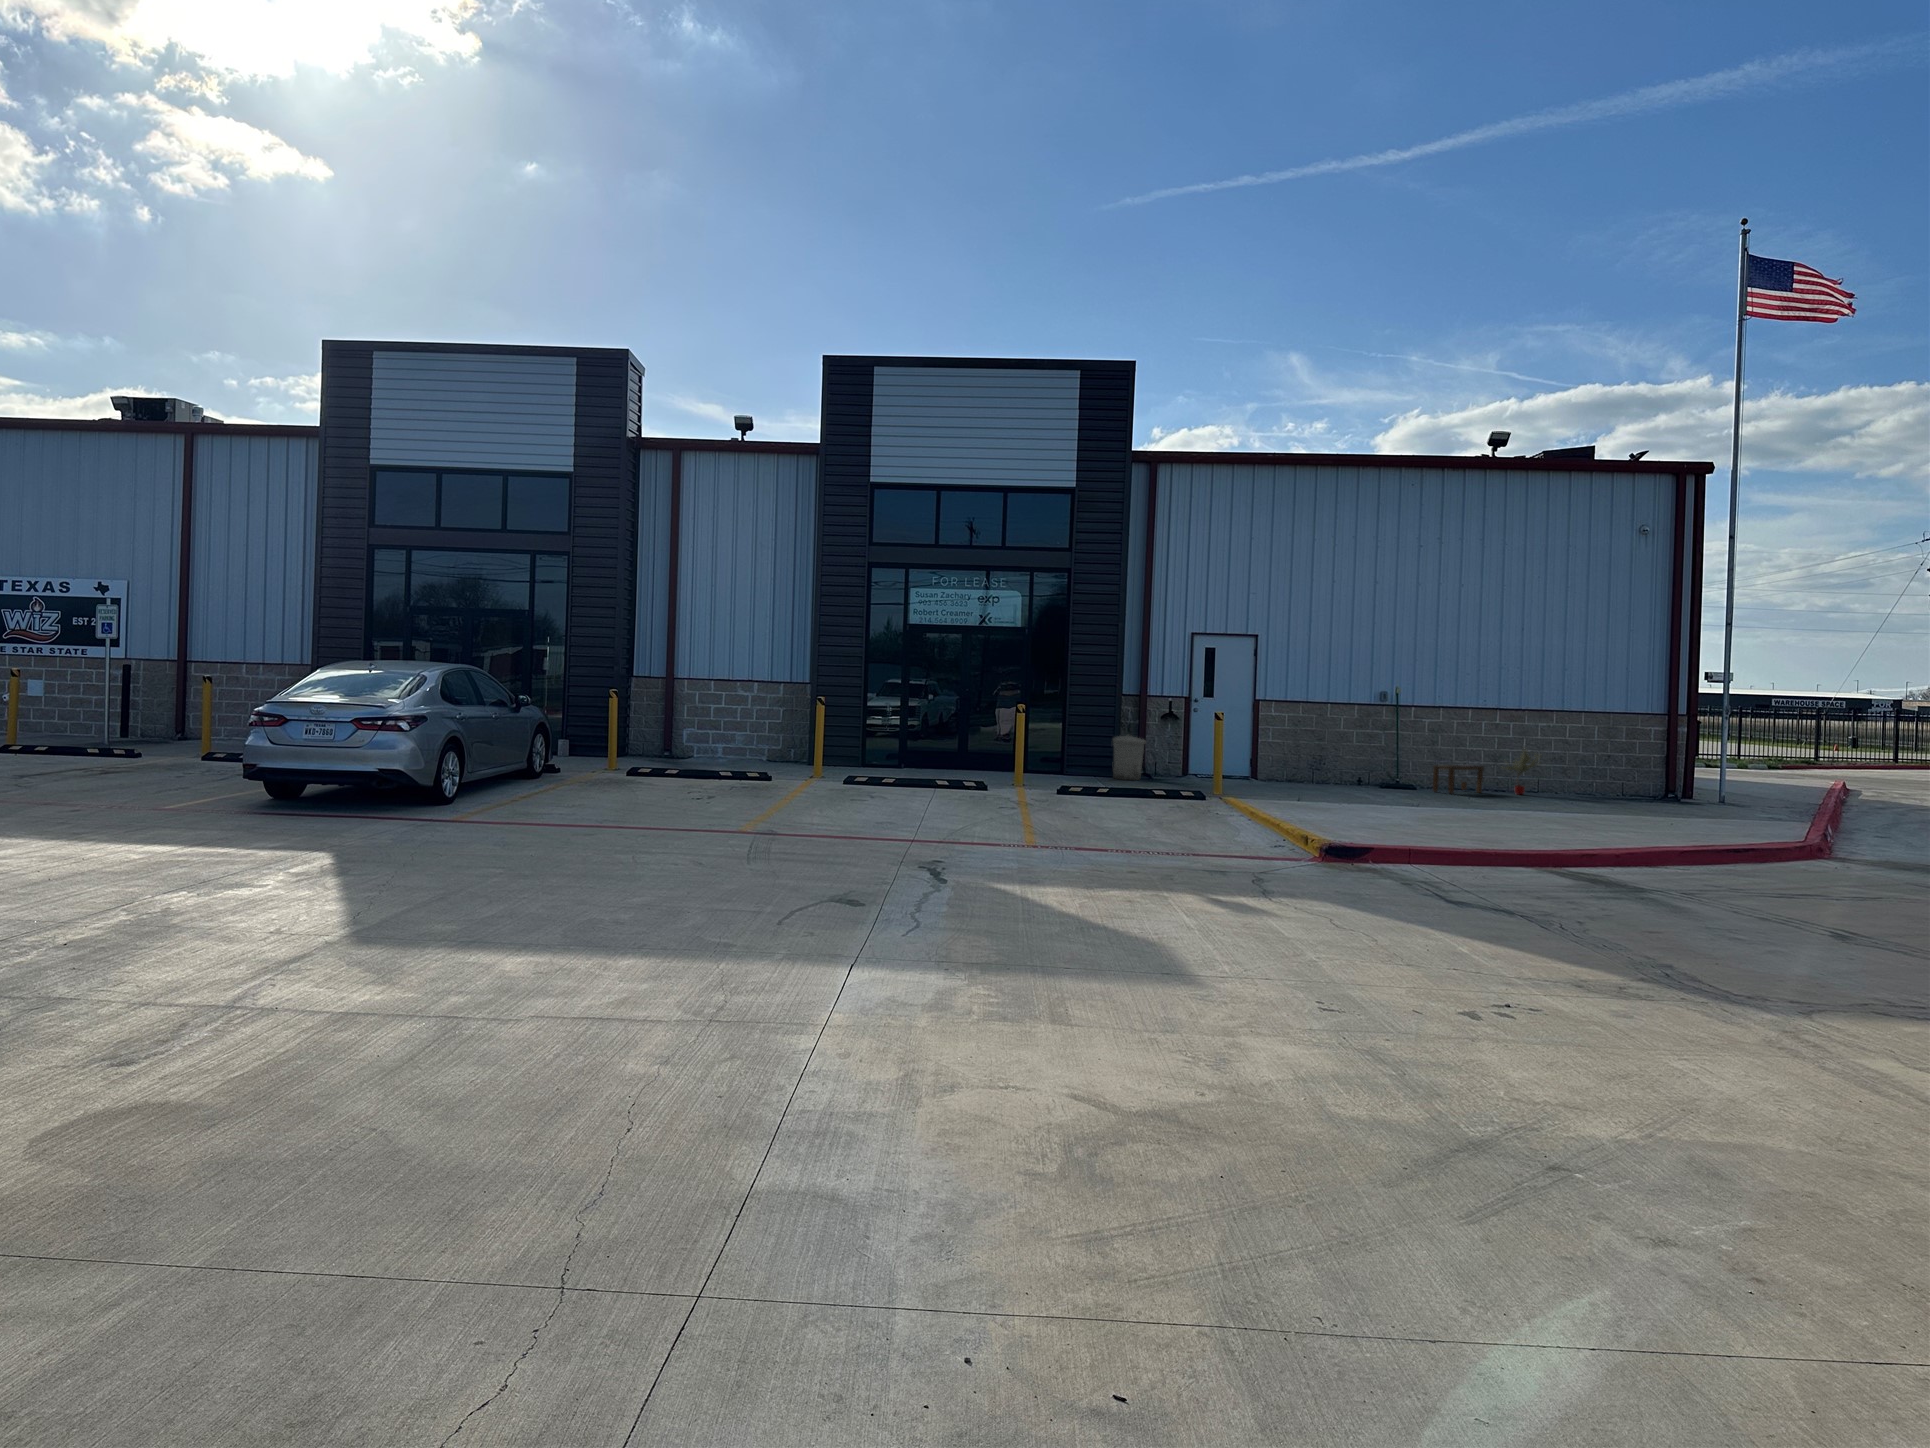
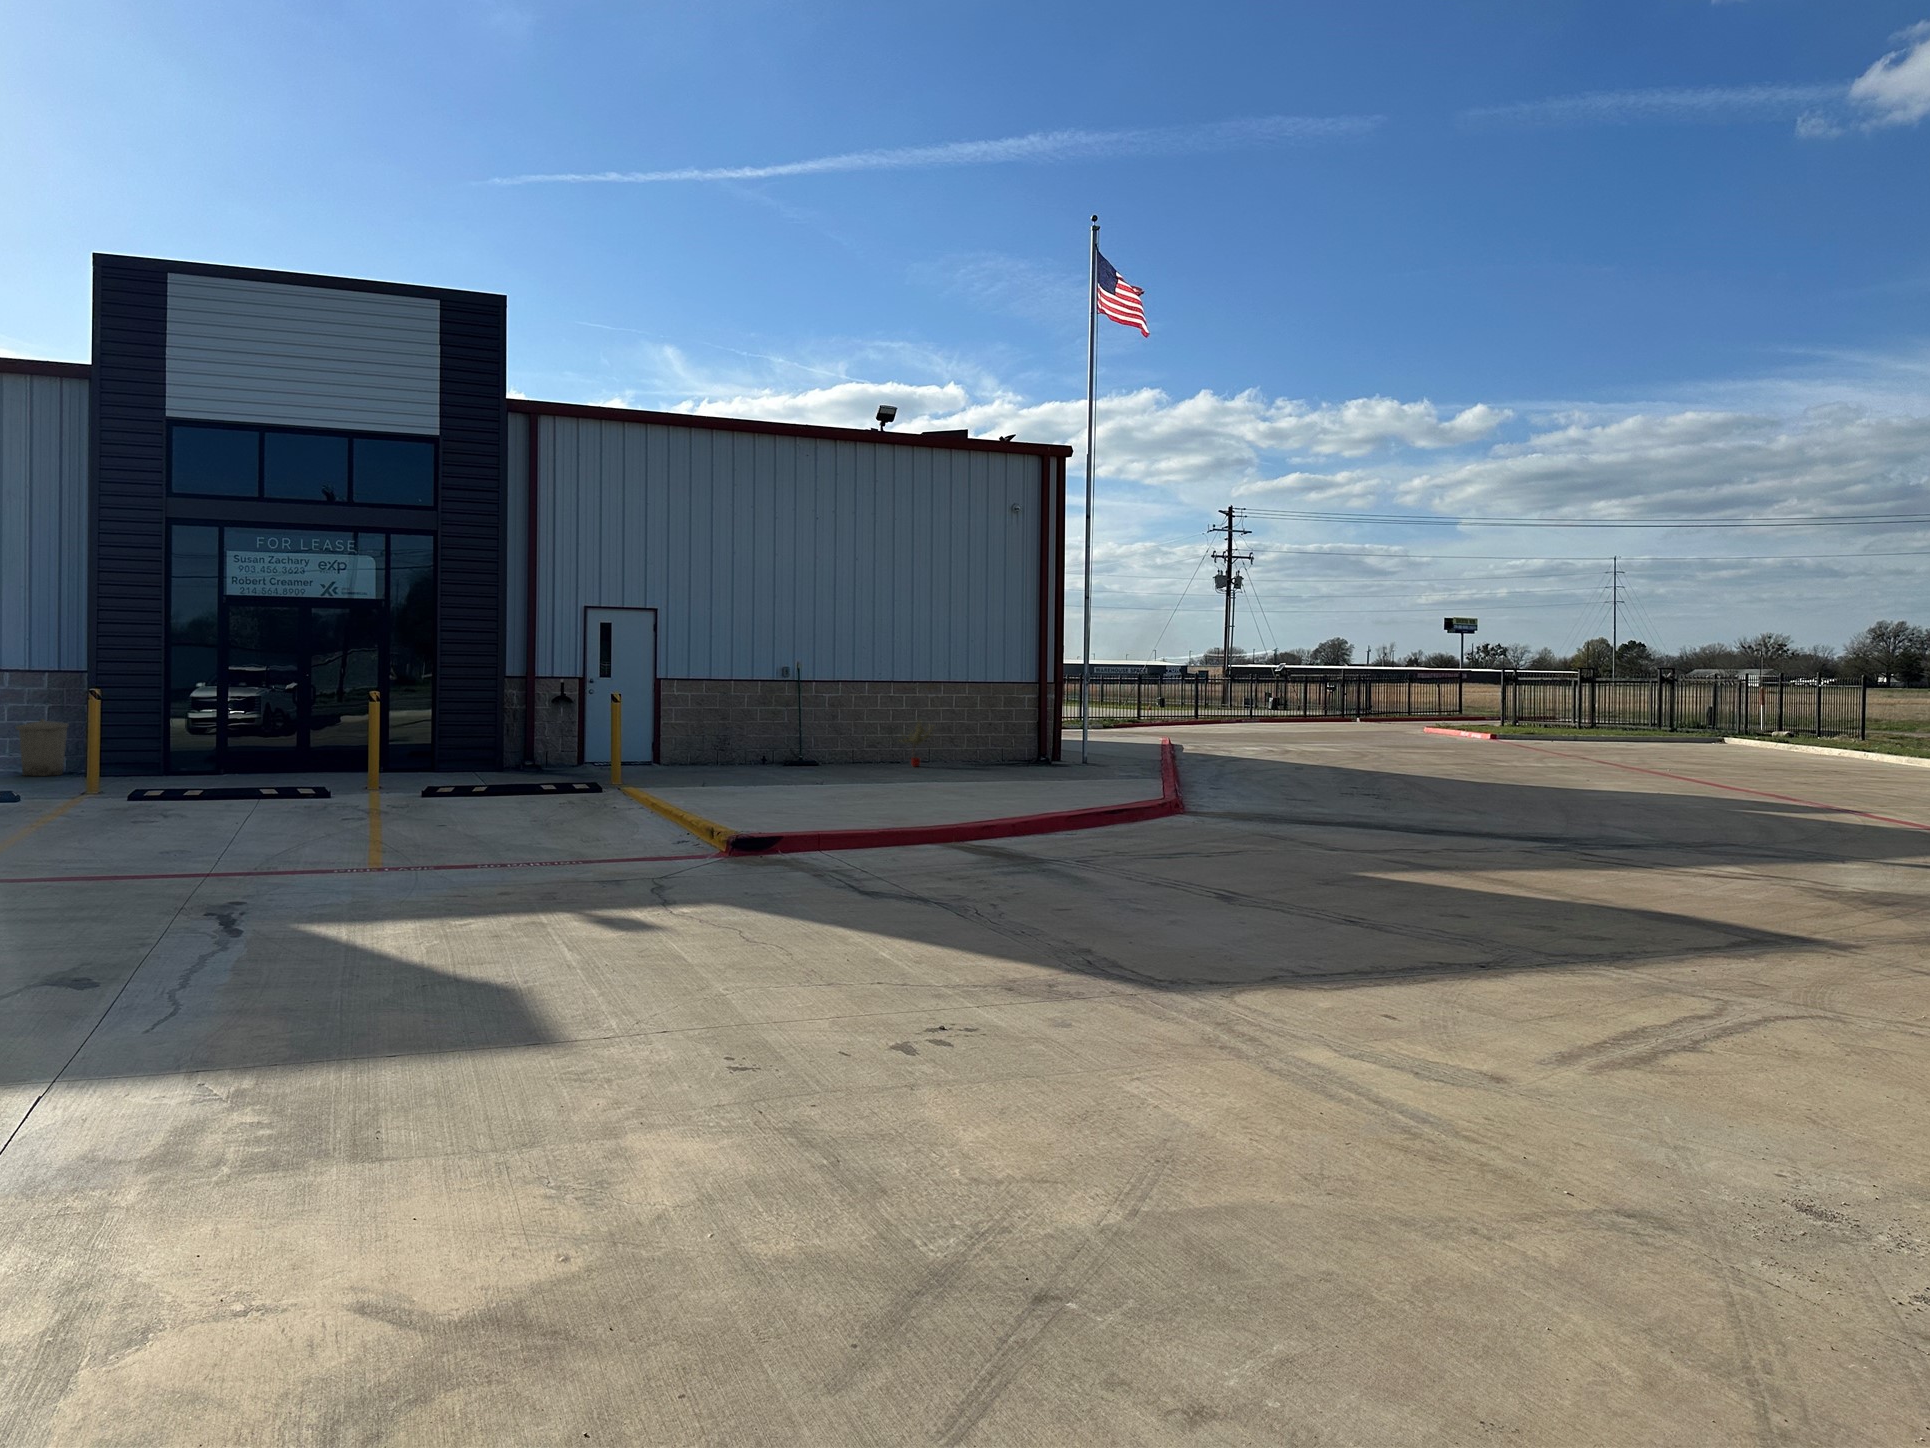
trash can: present [1113,735,1146,780] -> present [16,719,68,776]
bench: present [1433,765,1484,794] -> none [835,739,883,769]

